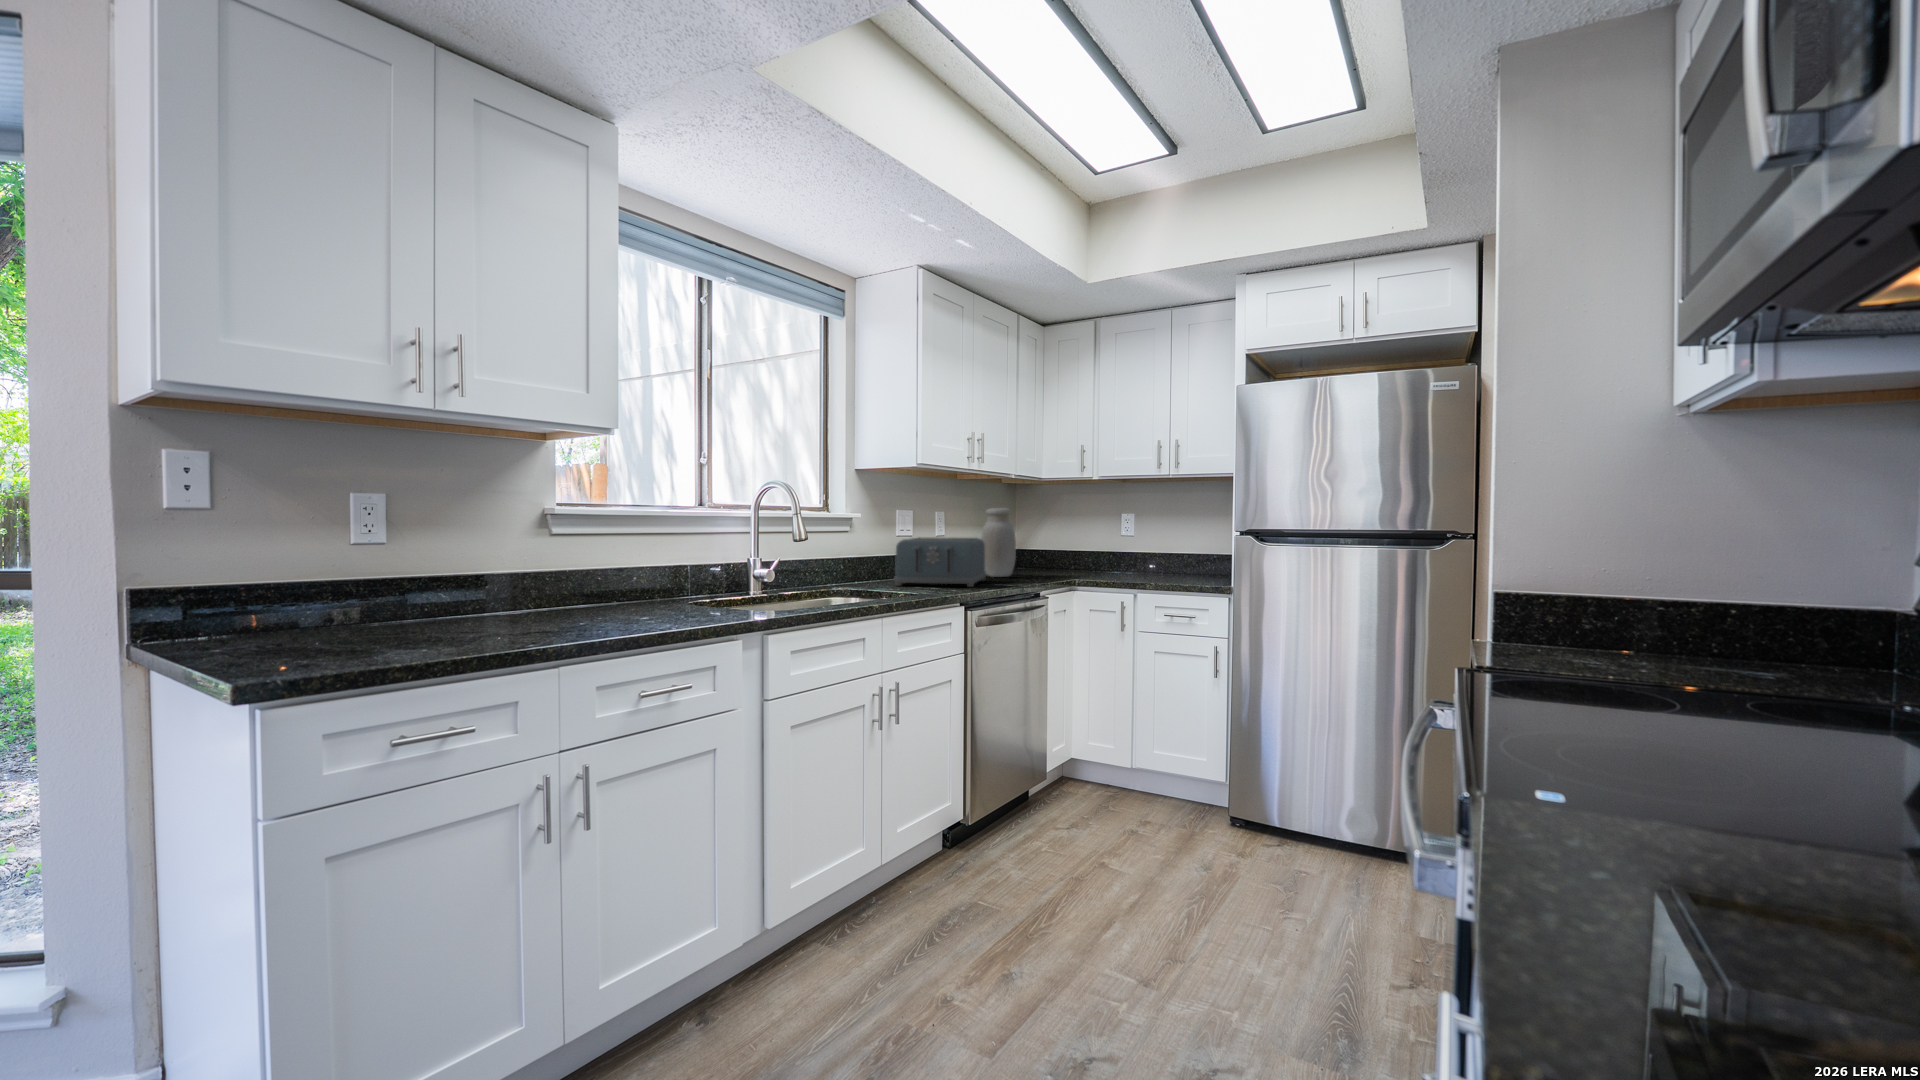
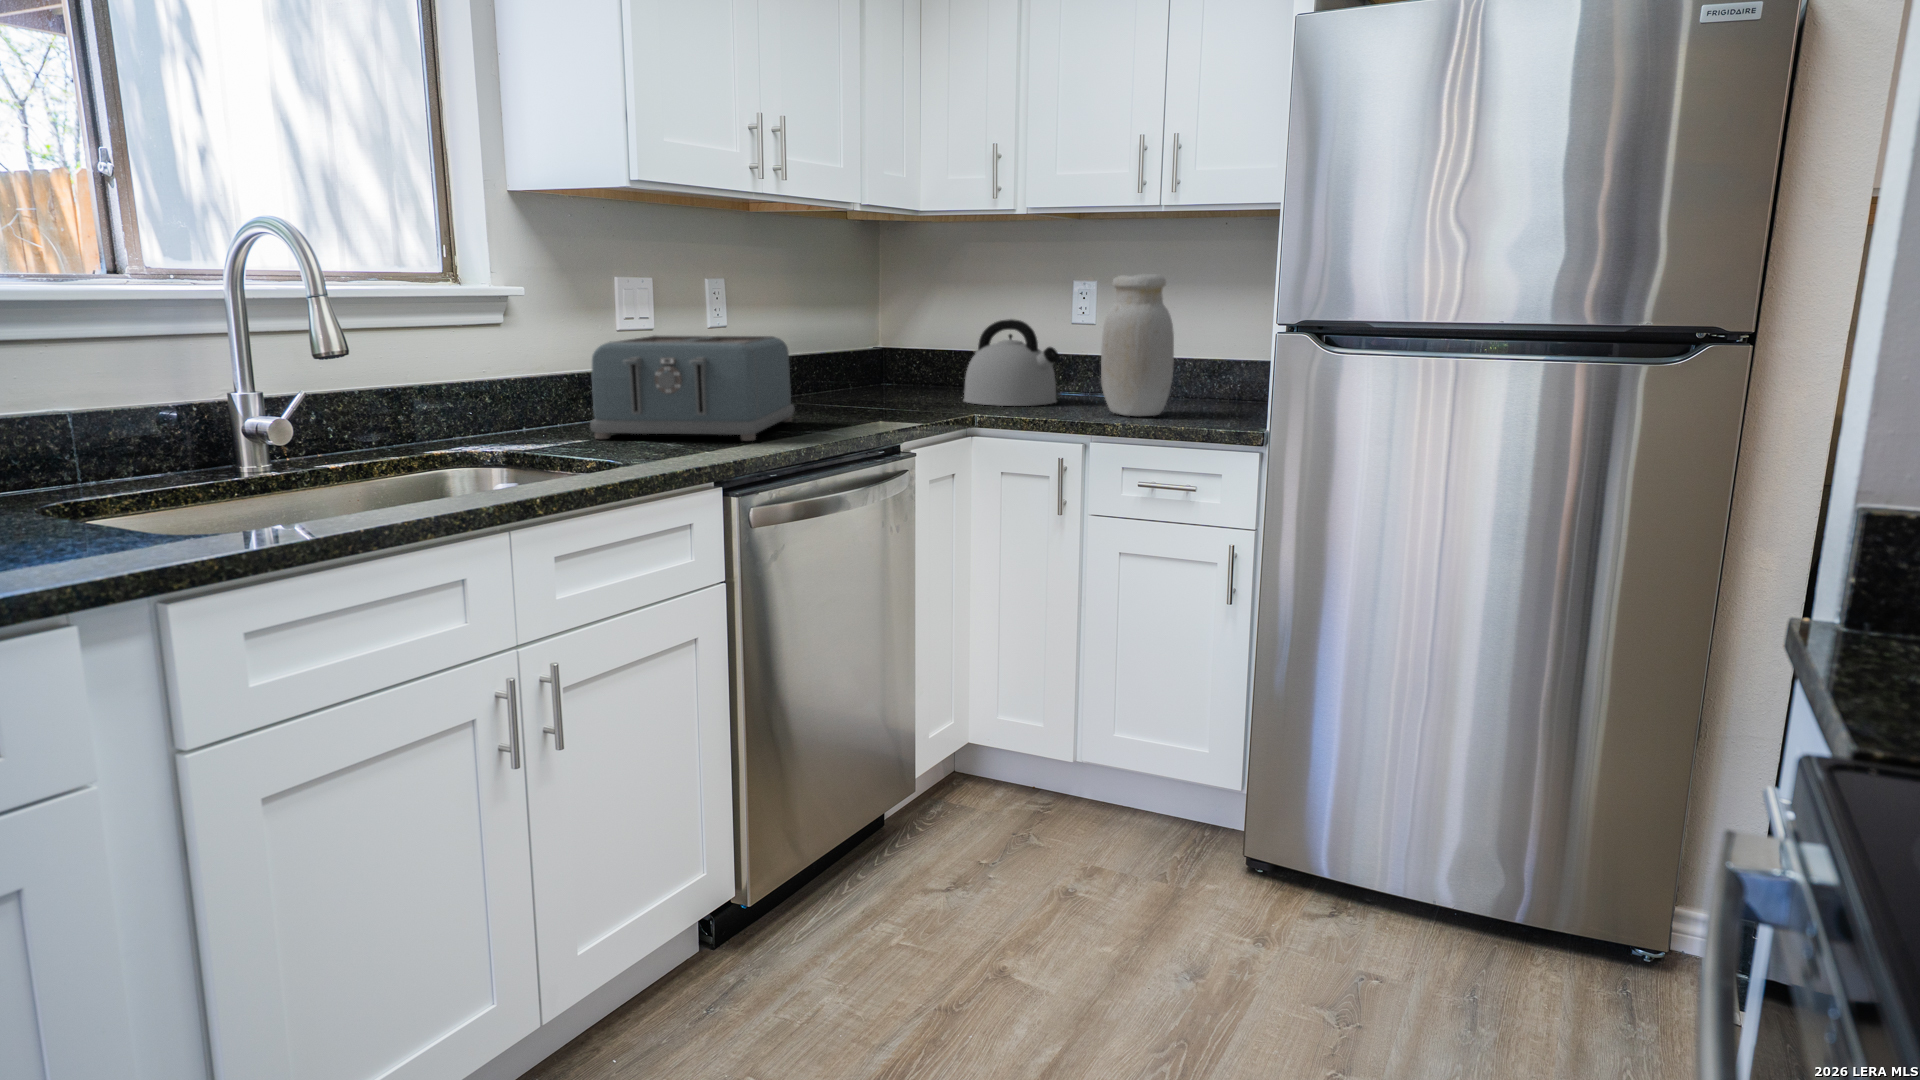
jar: present [981,508,1016,577] -> present [1101,274,1174,416]
kettle: none [1066,532,1118,576] -> present [963,319,1059,406]

